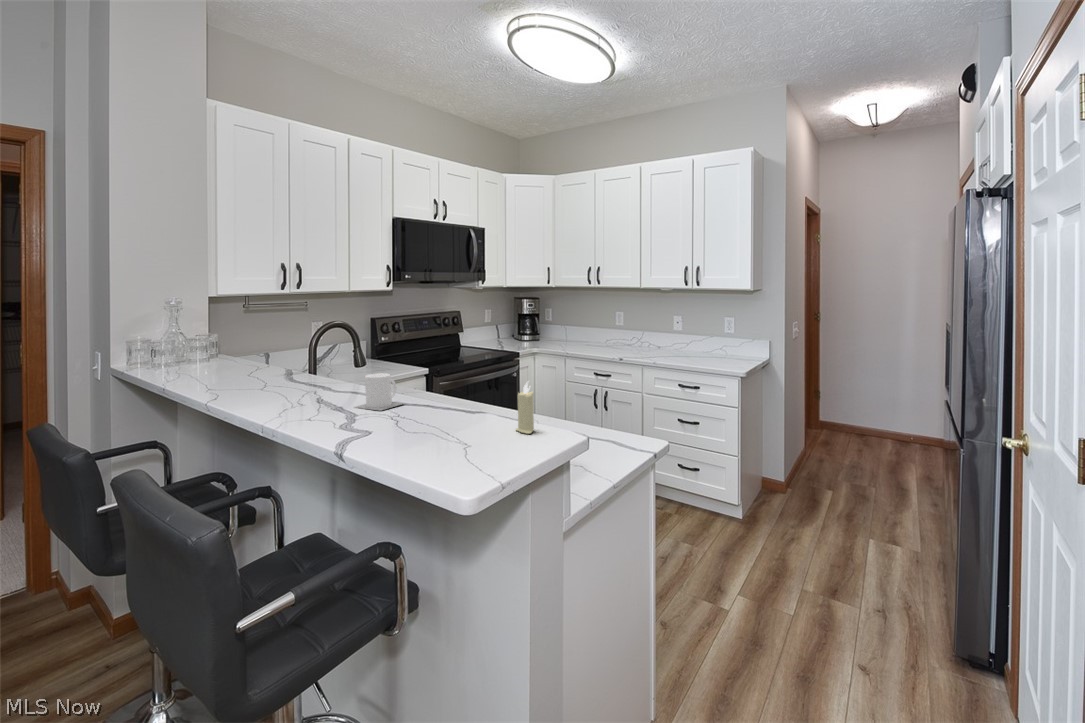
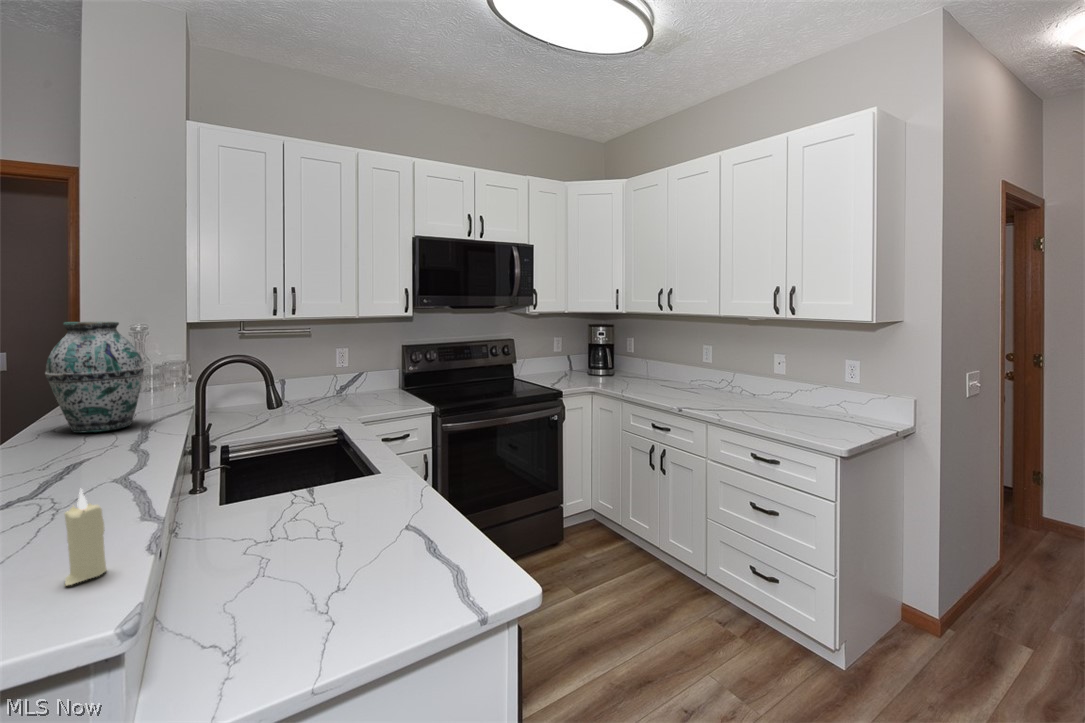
vase: none [228,294,301,387] -> present [45,322,144,433]
mug: present [355,373,403,411] -> none [52,435,130,492]

